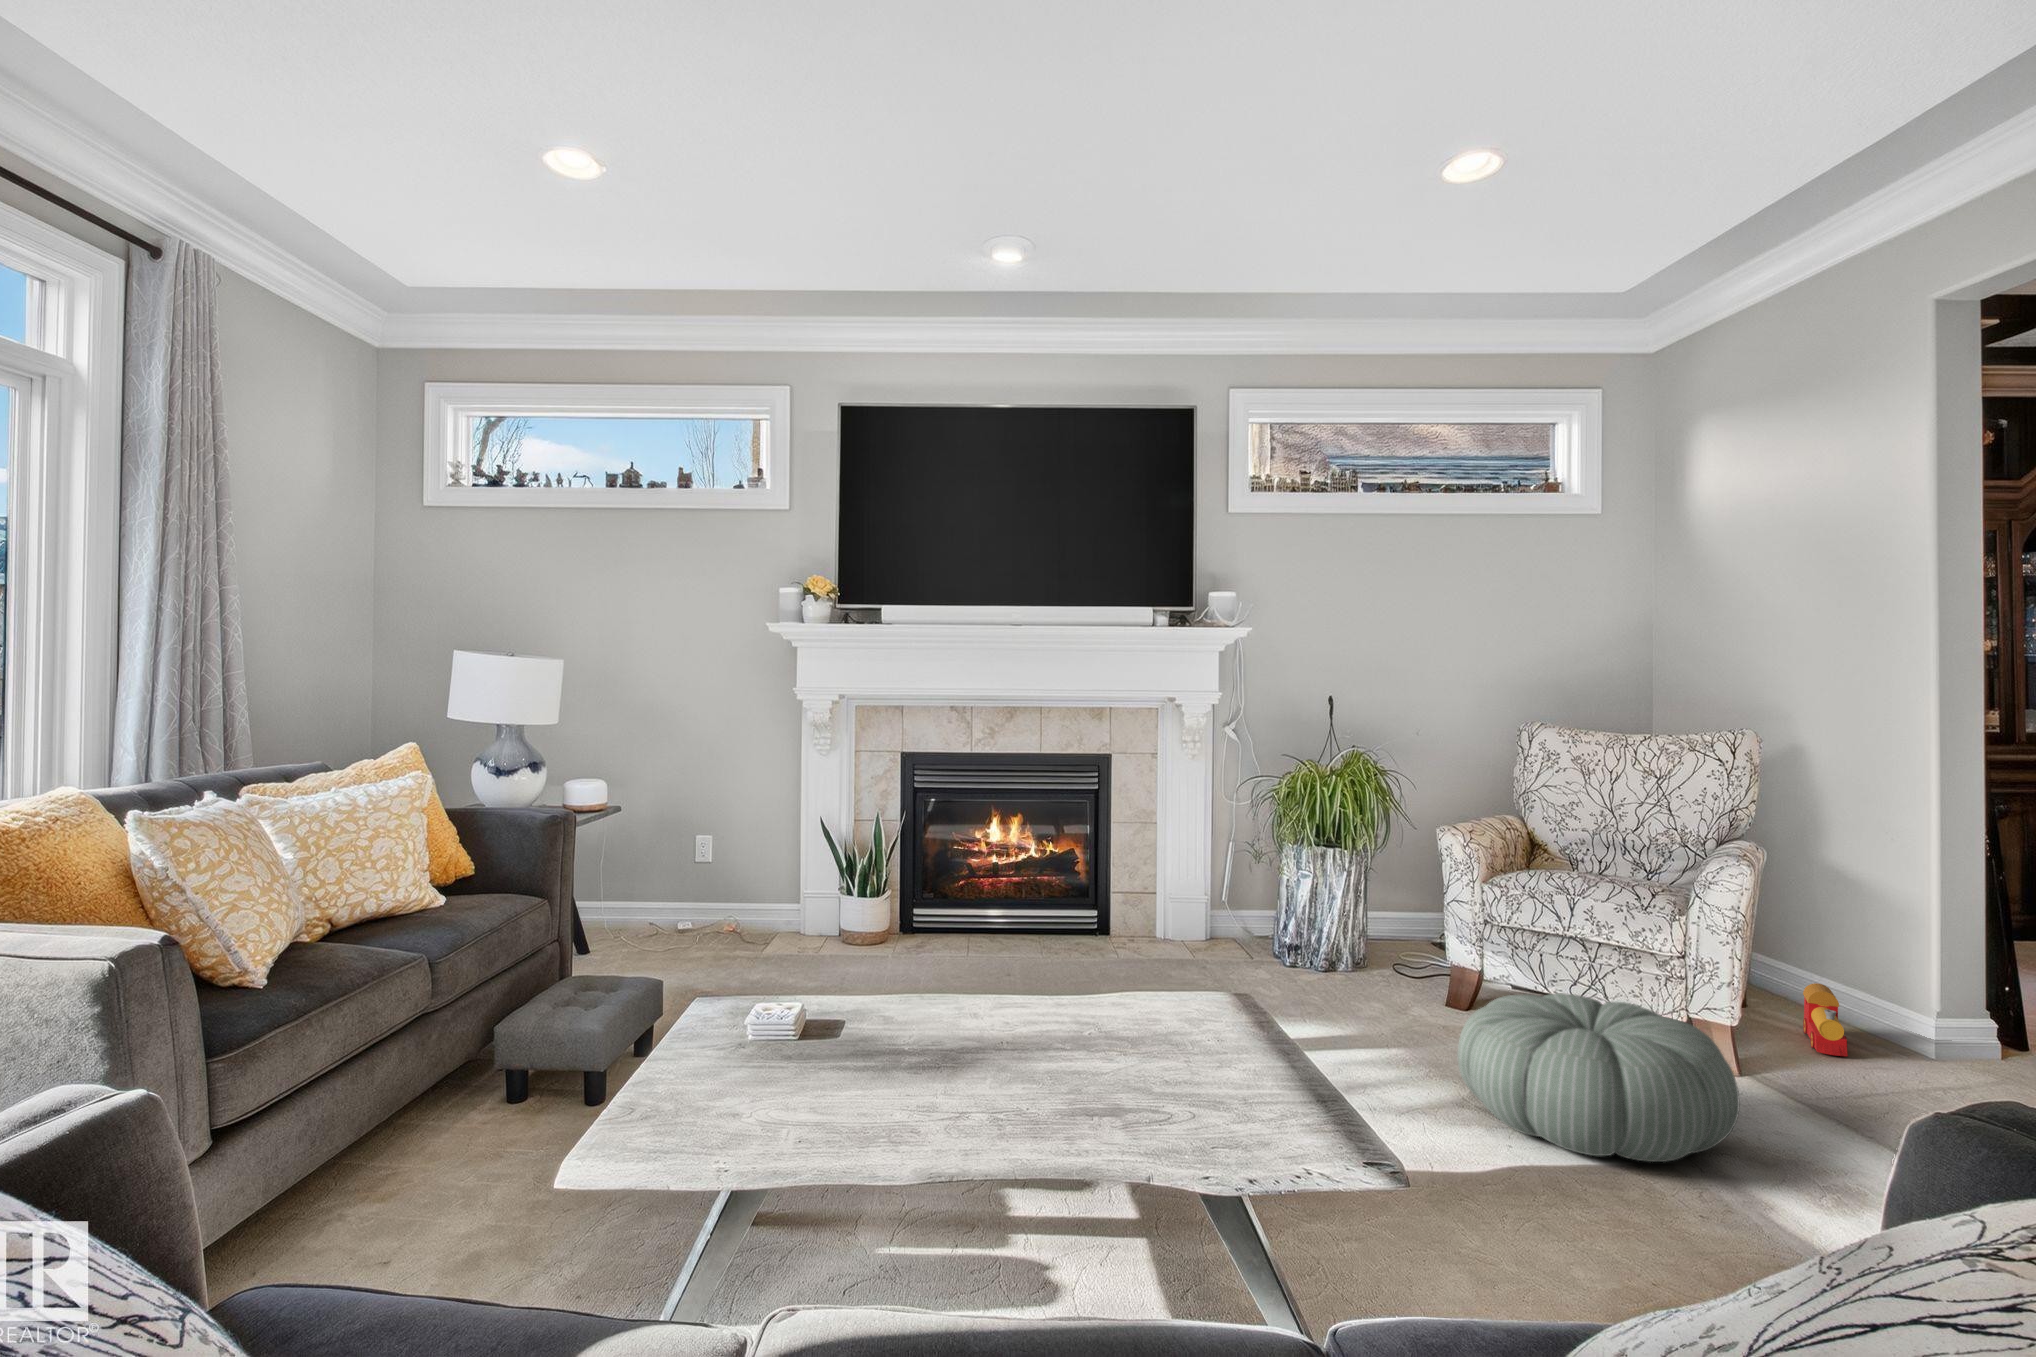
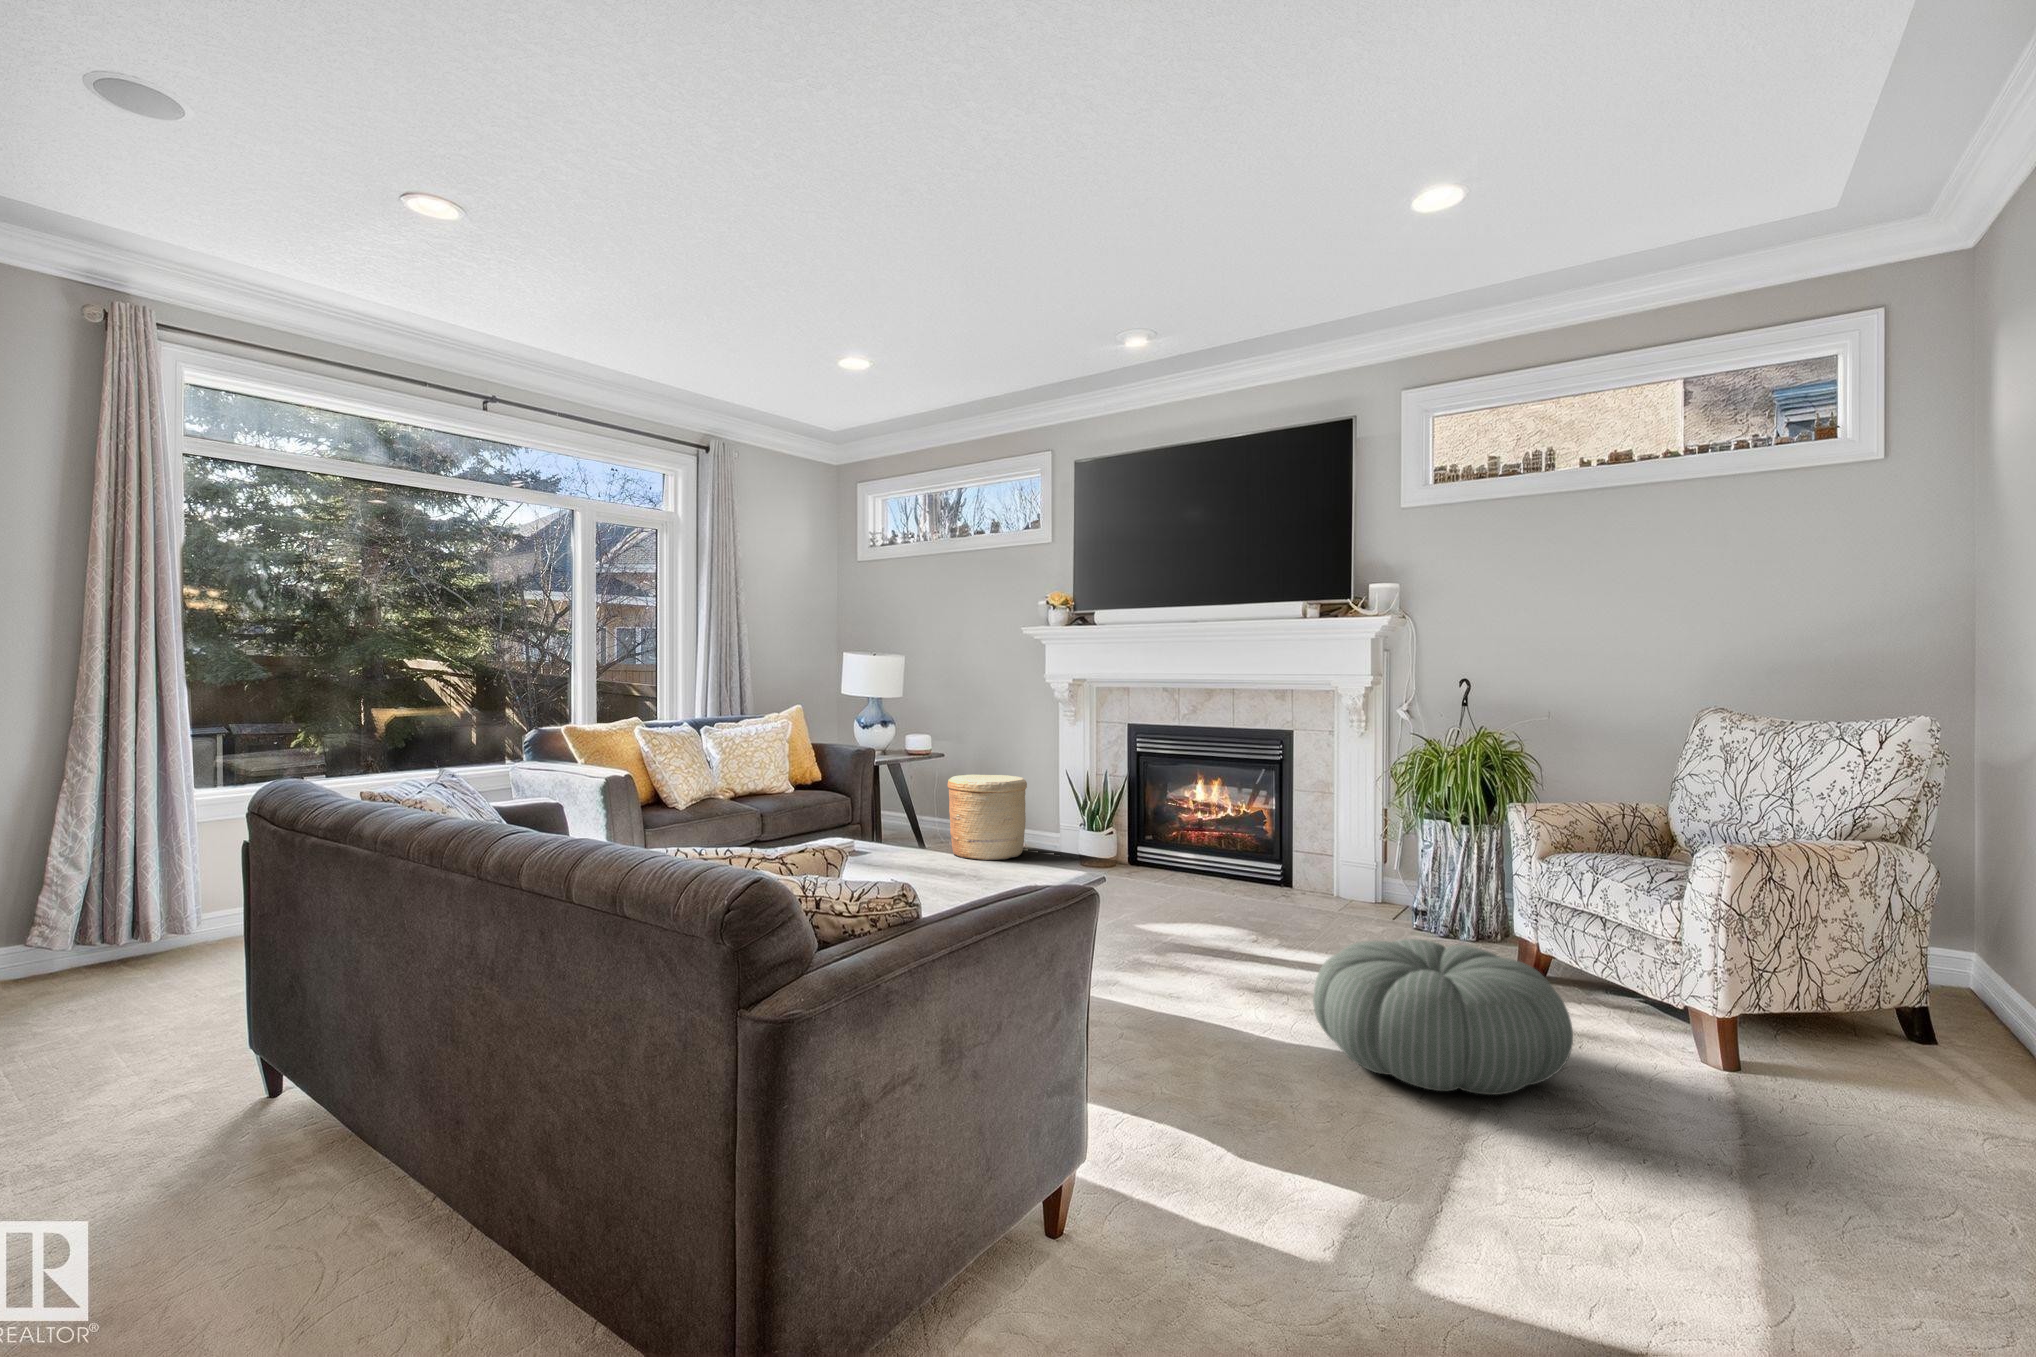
woven basket: none [643,829,761,957] -> present [947,775,1027,860]
toy train: present [1803,983,1847,1056] -> none [1899,1017,1989,1098]

